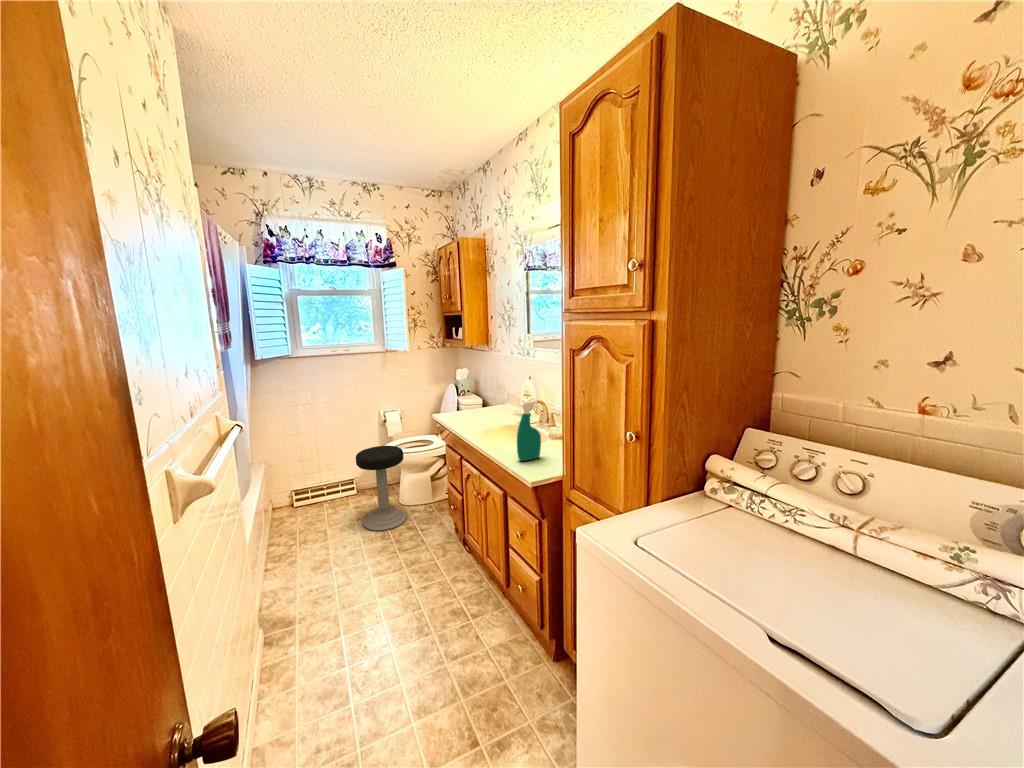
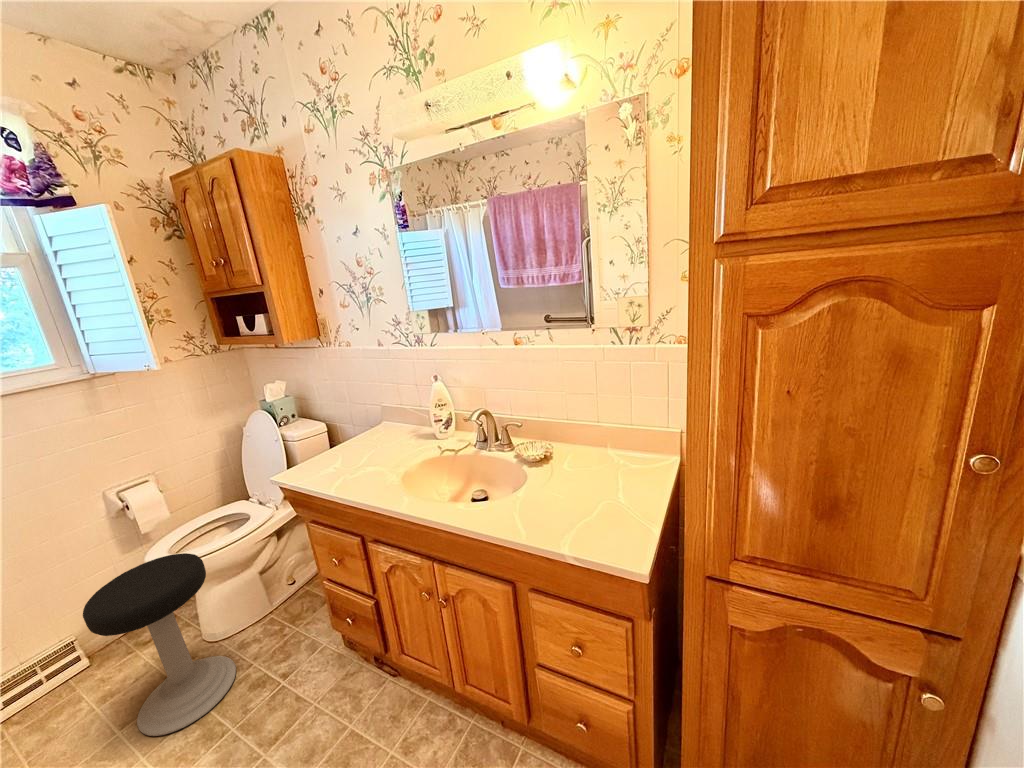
spray bottle: present [517,400,541,461] -> none [547,418,575,530]

